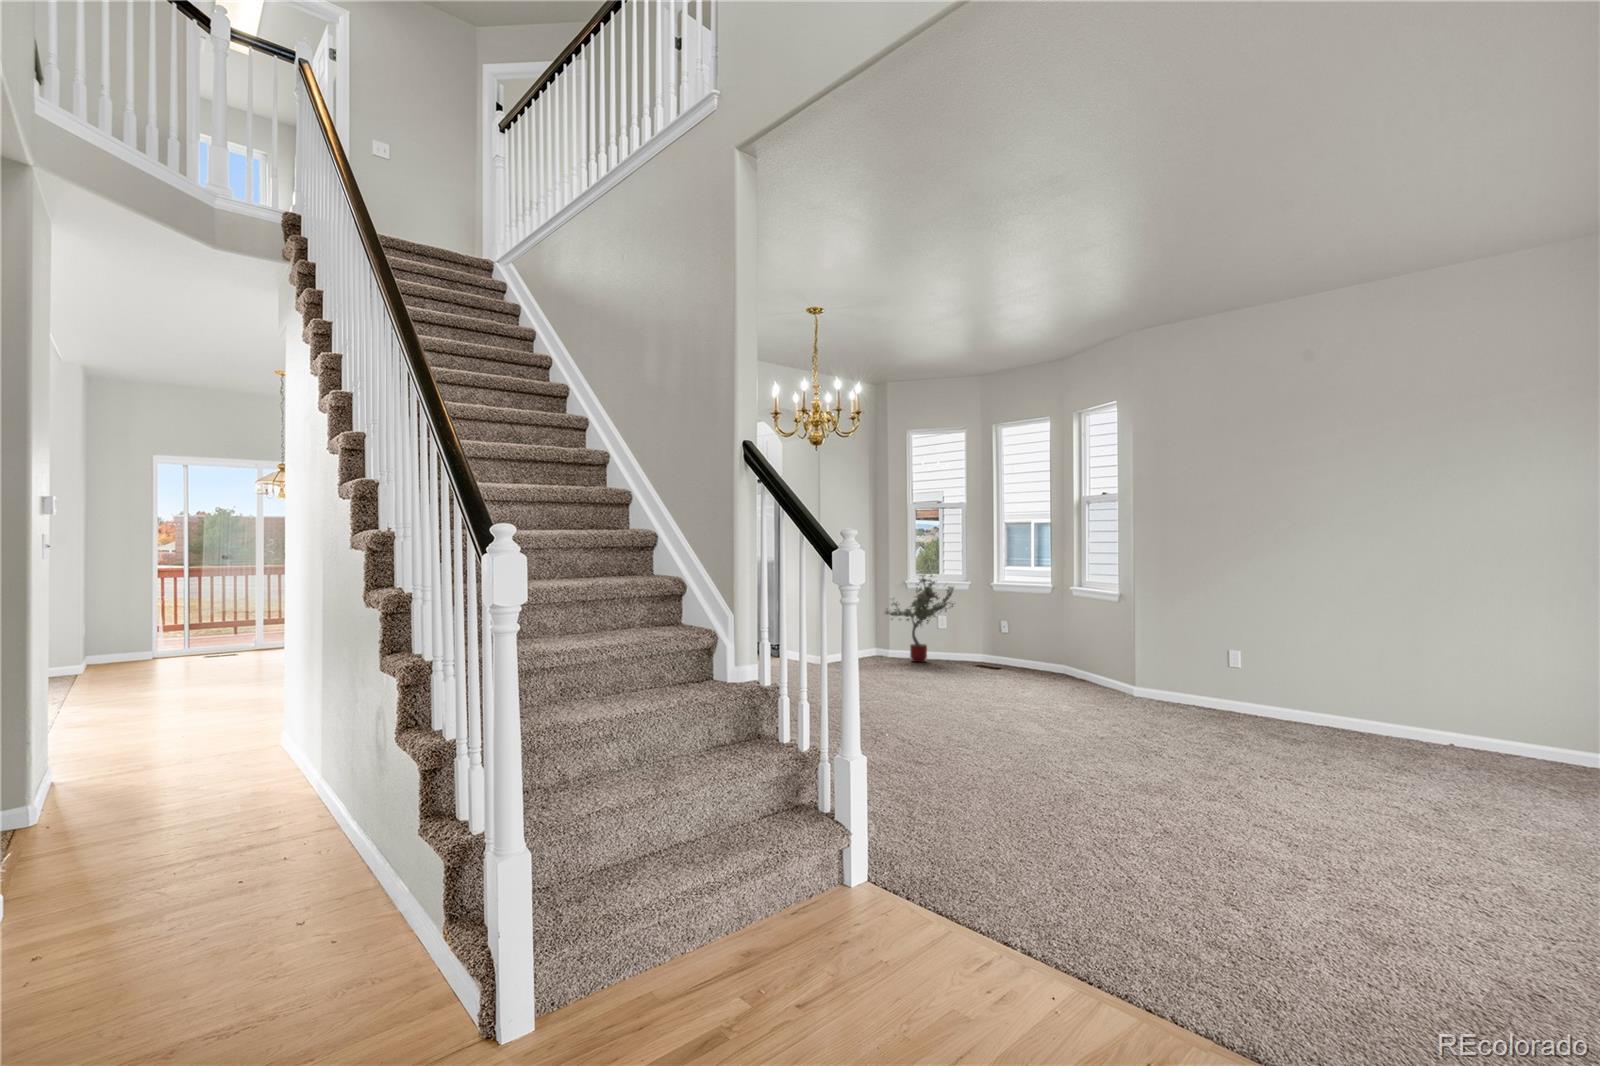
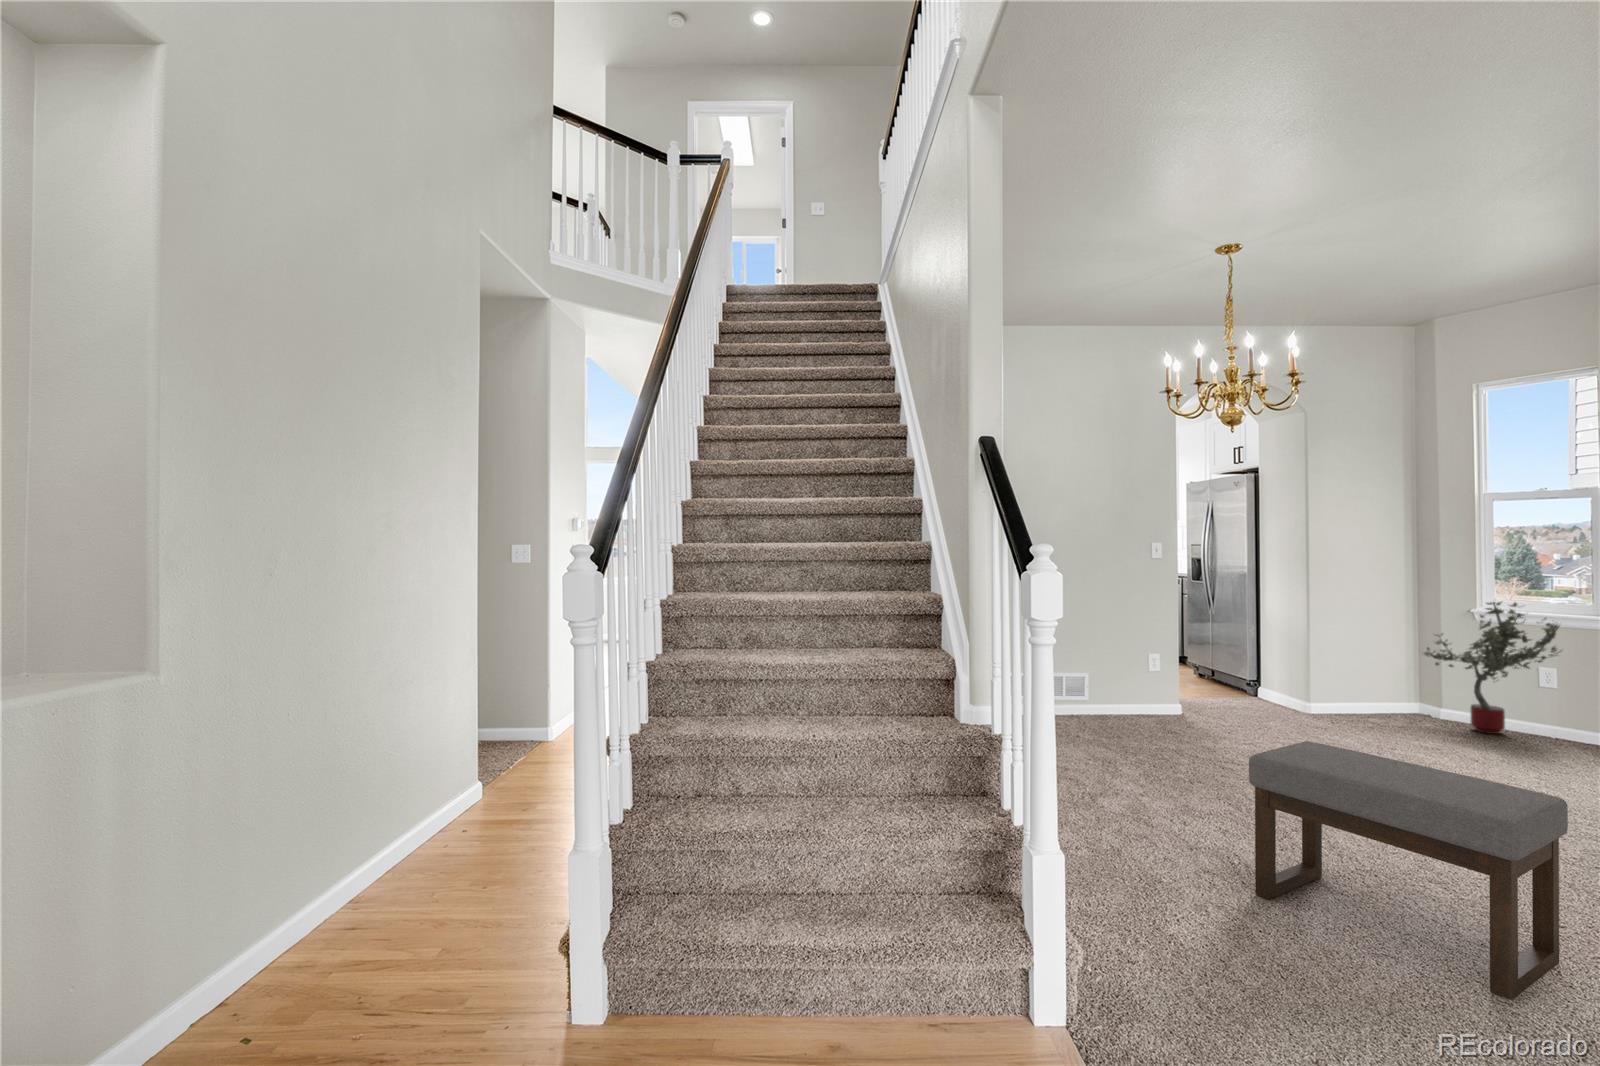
ottoman: none [893,667,1042,789] -> present [1249,741,1568,1000]

